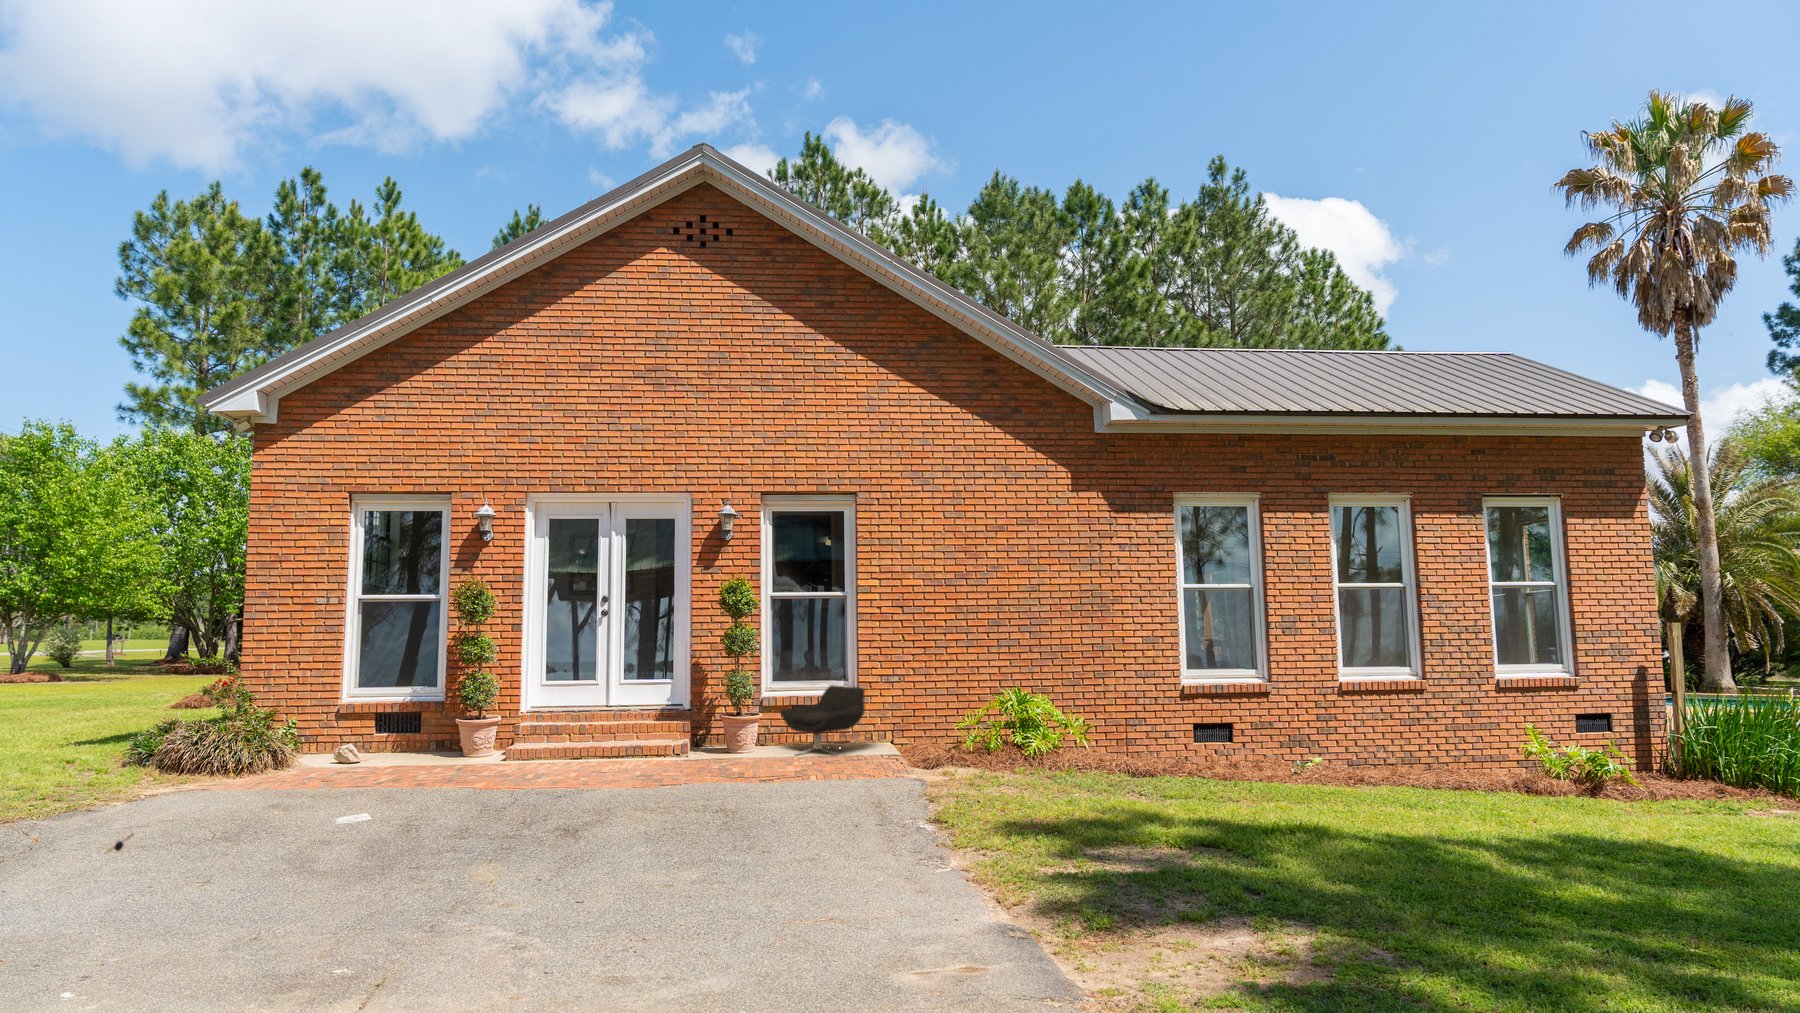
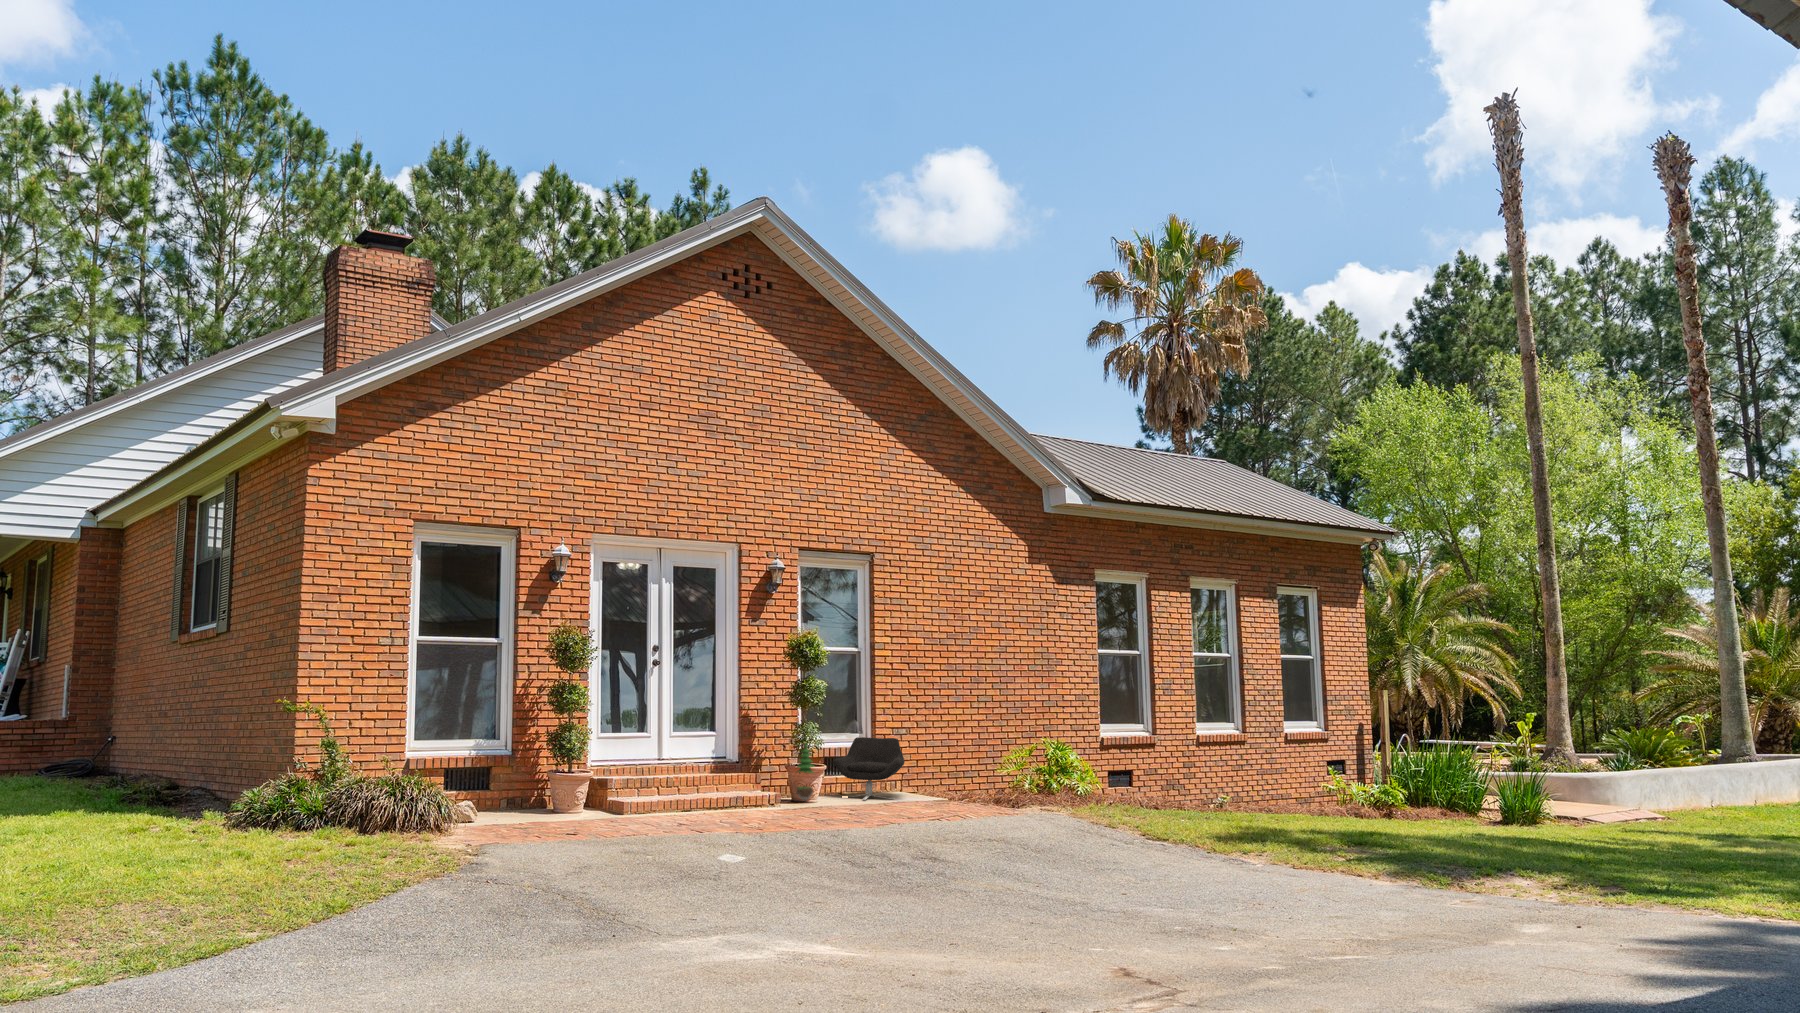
potted tree: none [714,692,737,755] -> present [796,743,814,801]

